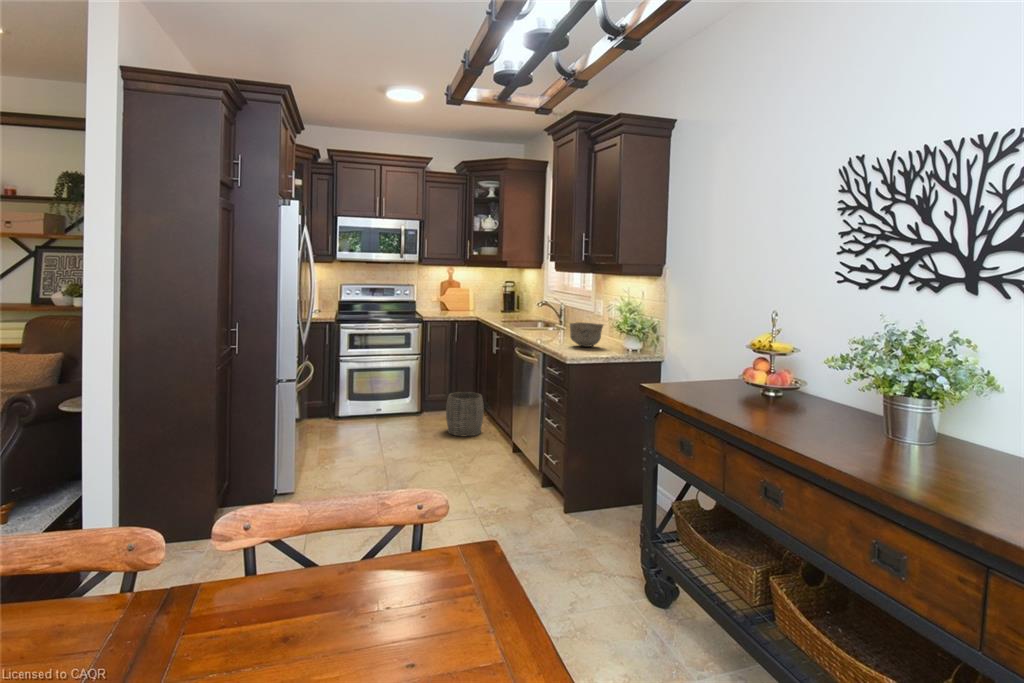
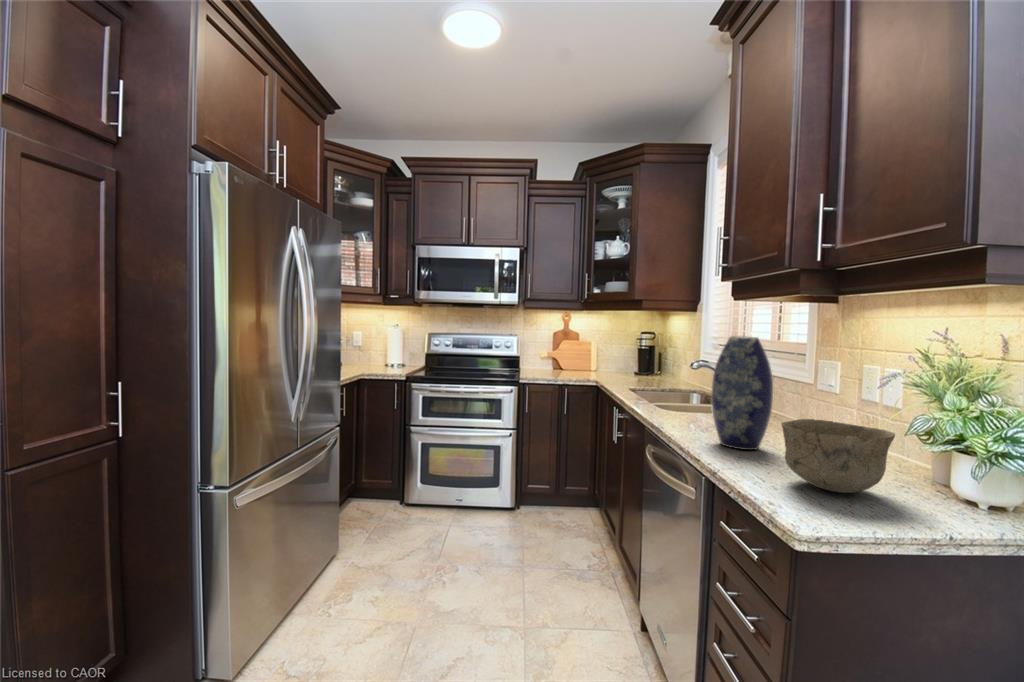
vase: none [546,289,571,340] -> present [712,336,773,450]
woven basket: present [446,392,484,436] -> none [532,502,595,587]

